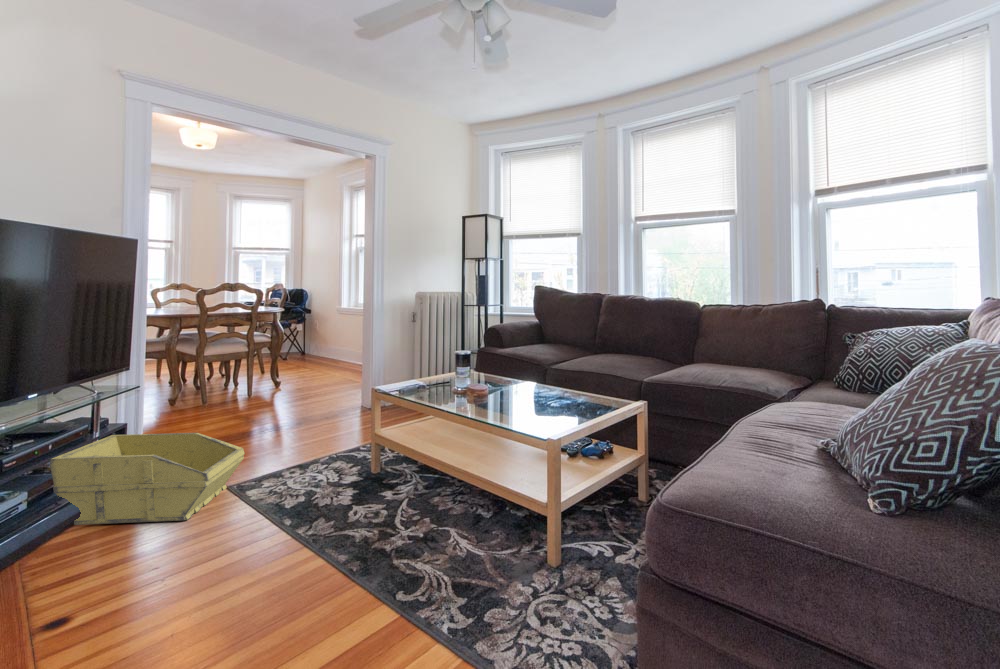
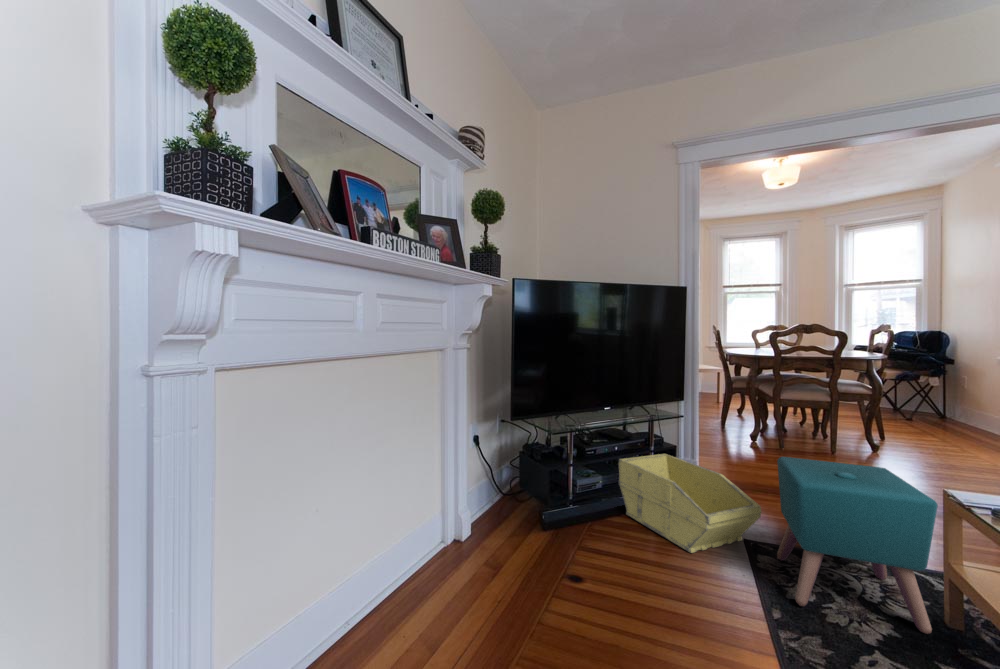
ottoman: none [258,386,371,507] -> present [777,457,938,634]

